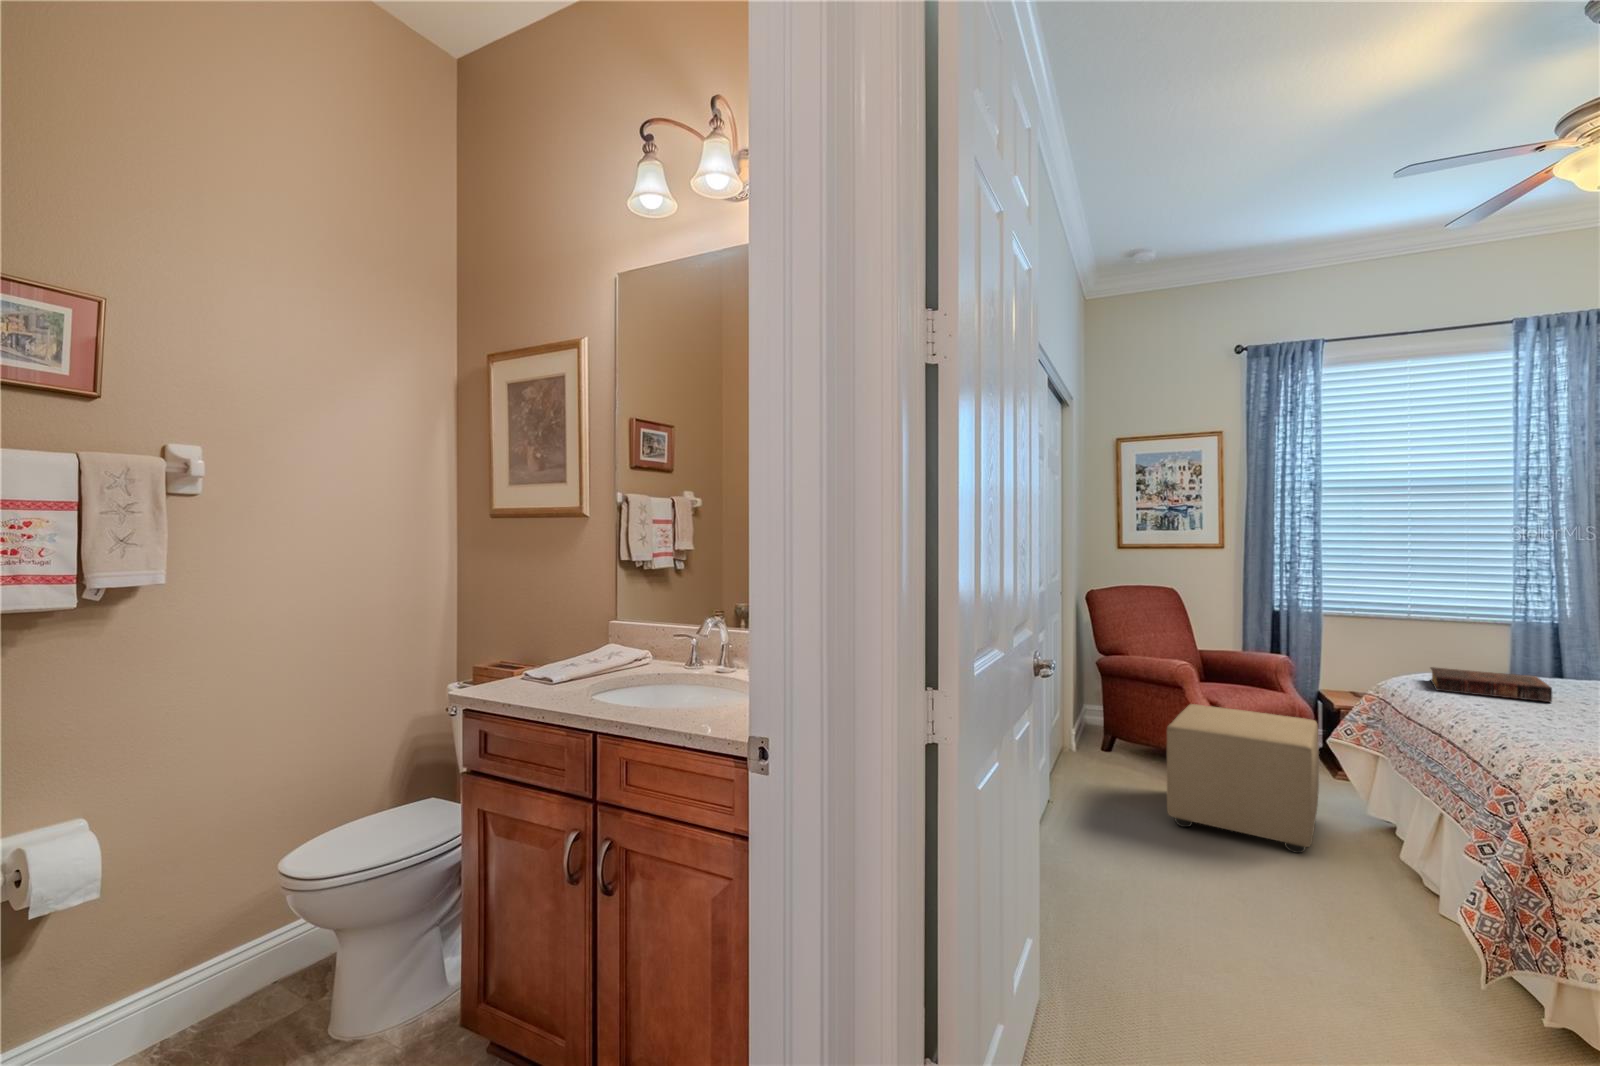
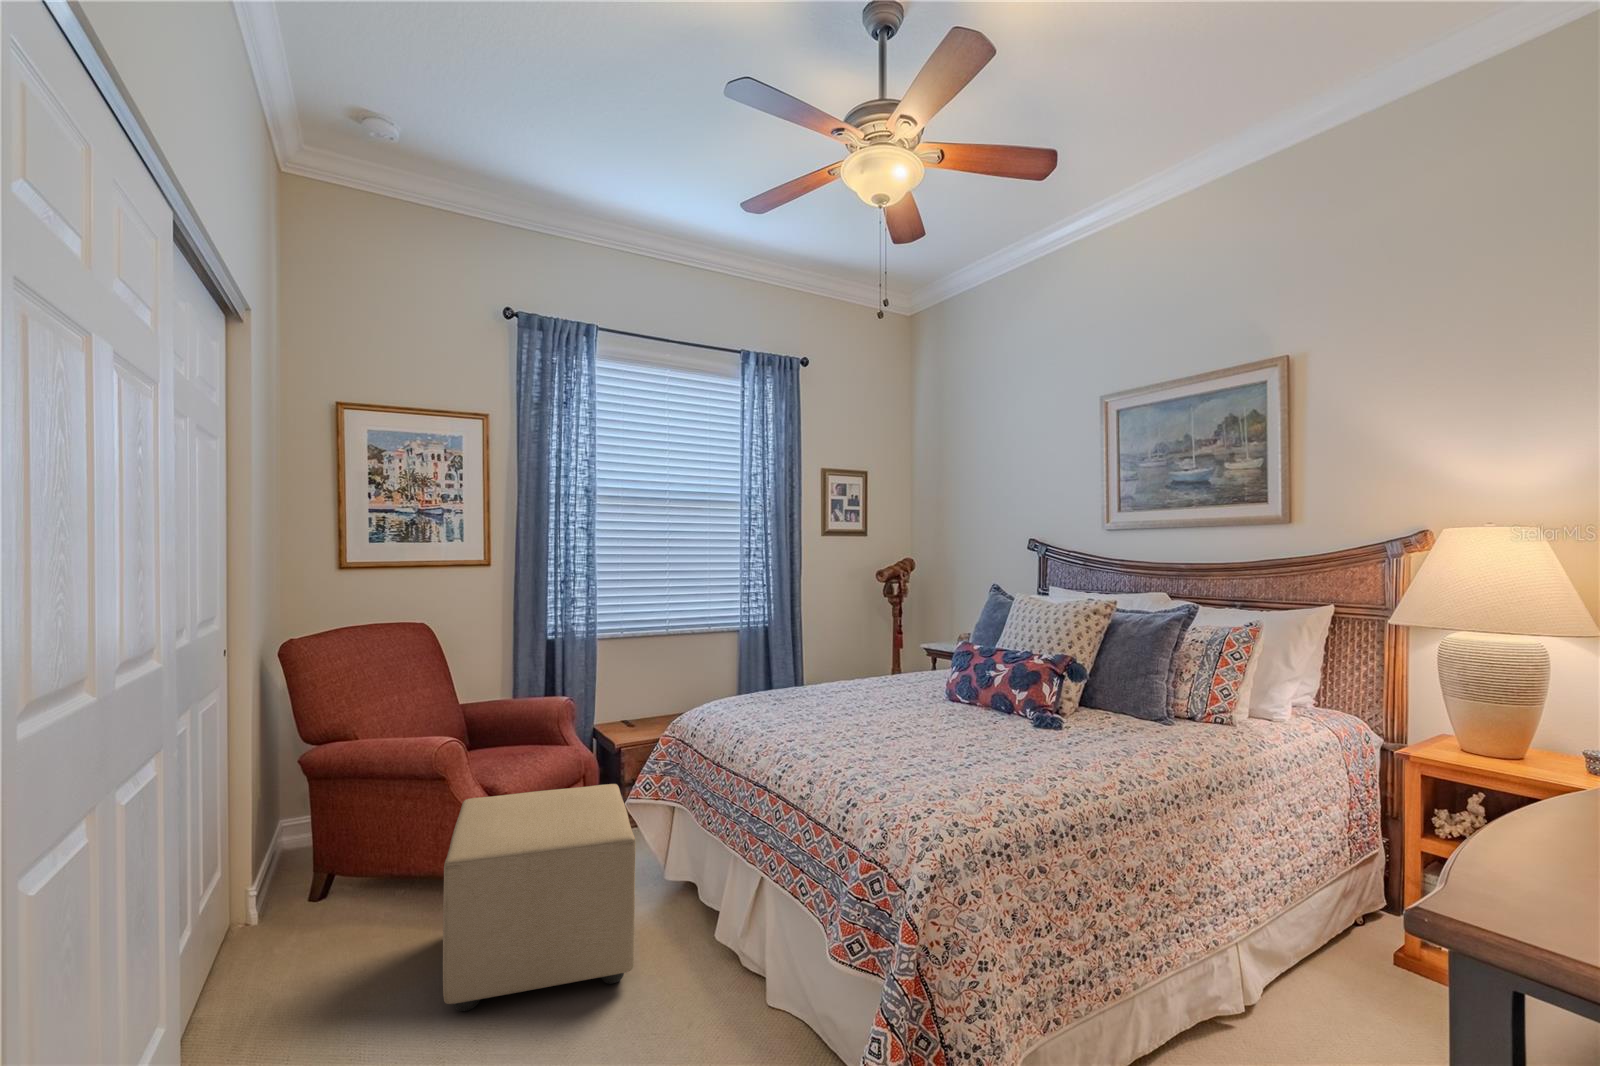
book: present [1431,667,1552,702] -> none [718,691,820,727]

